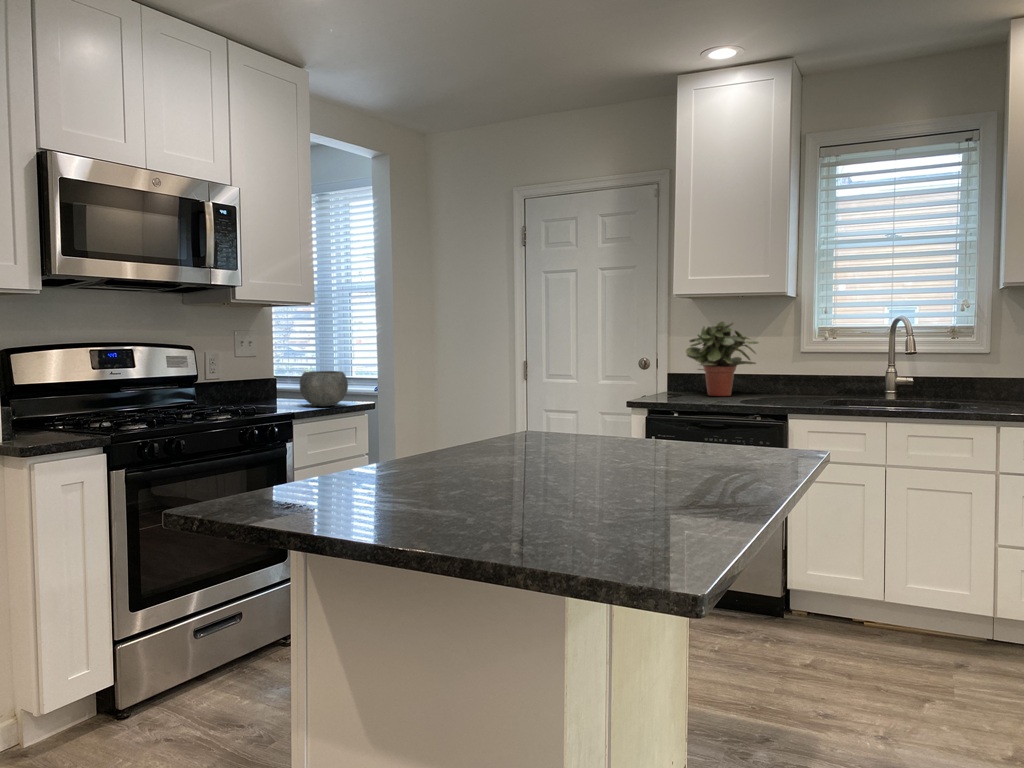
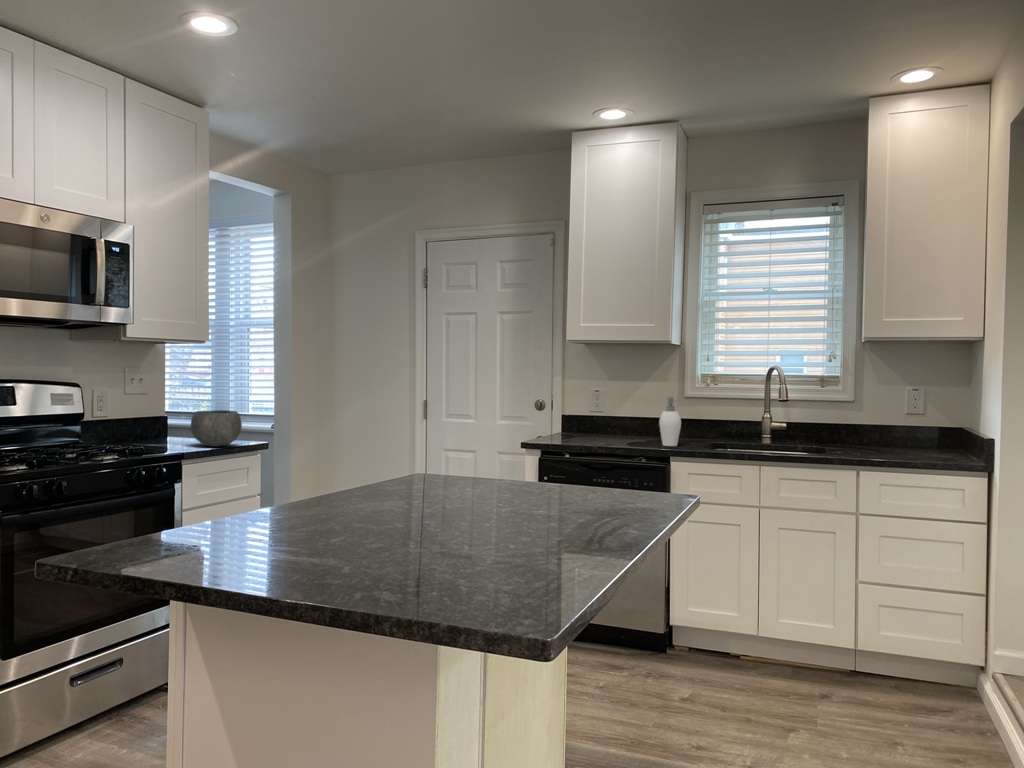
potted plant: present [686,322,759,396] -> none [580,367,649,439]
soap dispenser: none [773,351,798,403] -> present [659,397,681,446]

